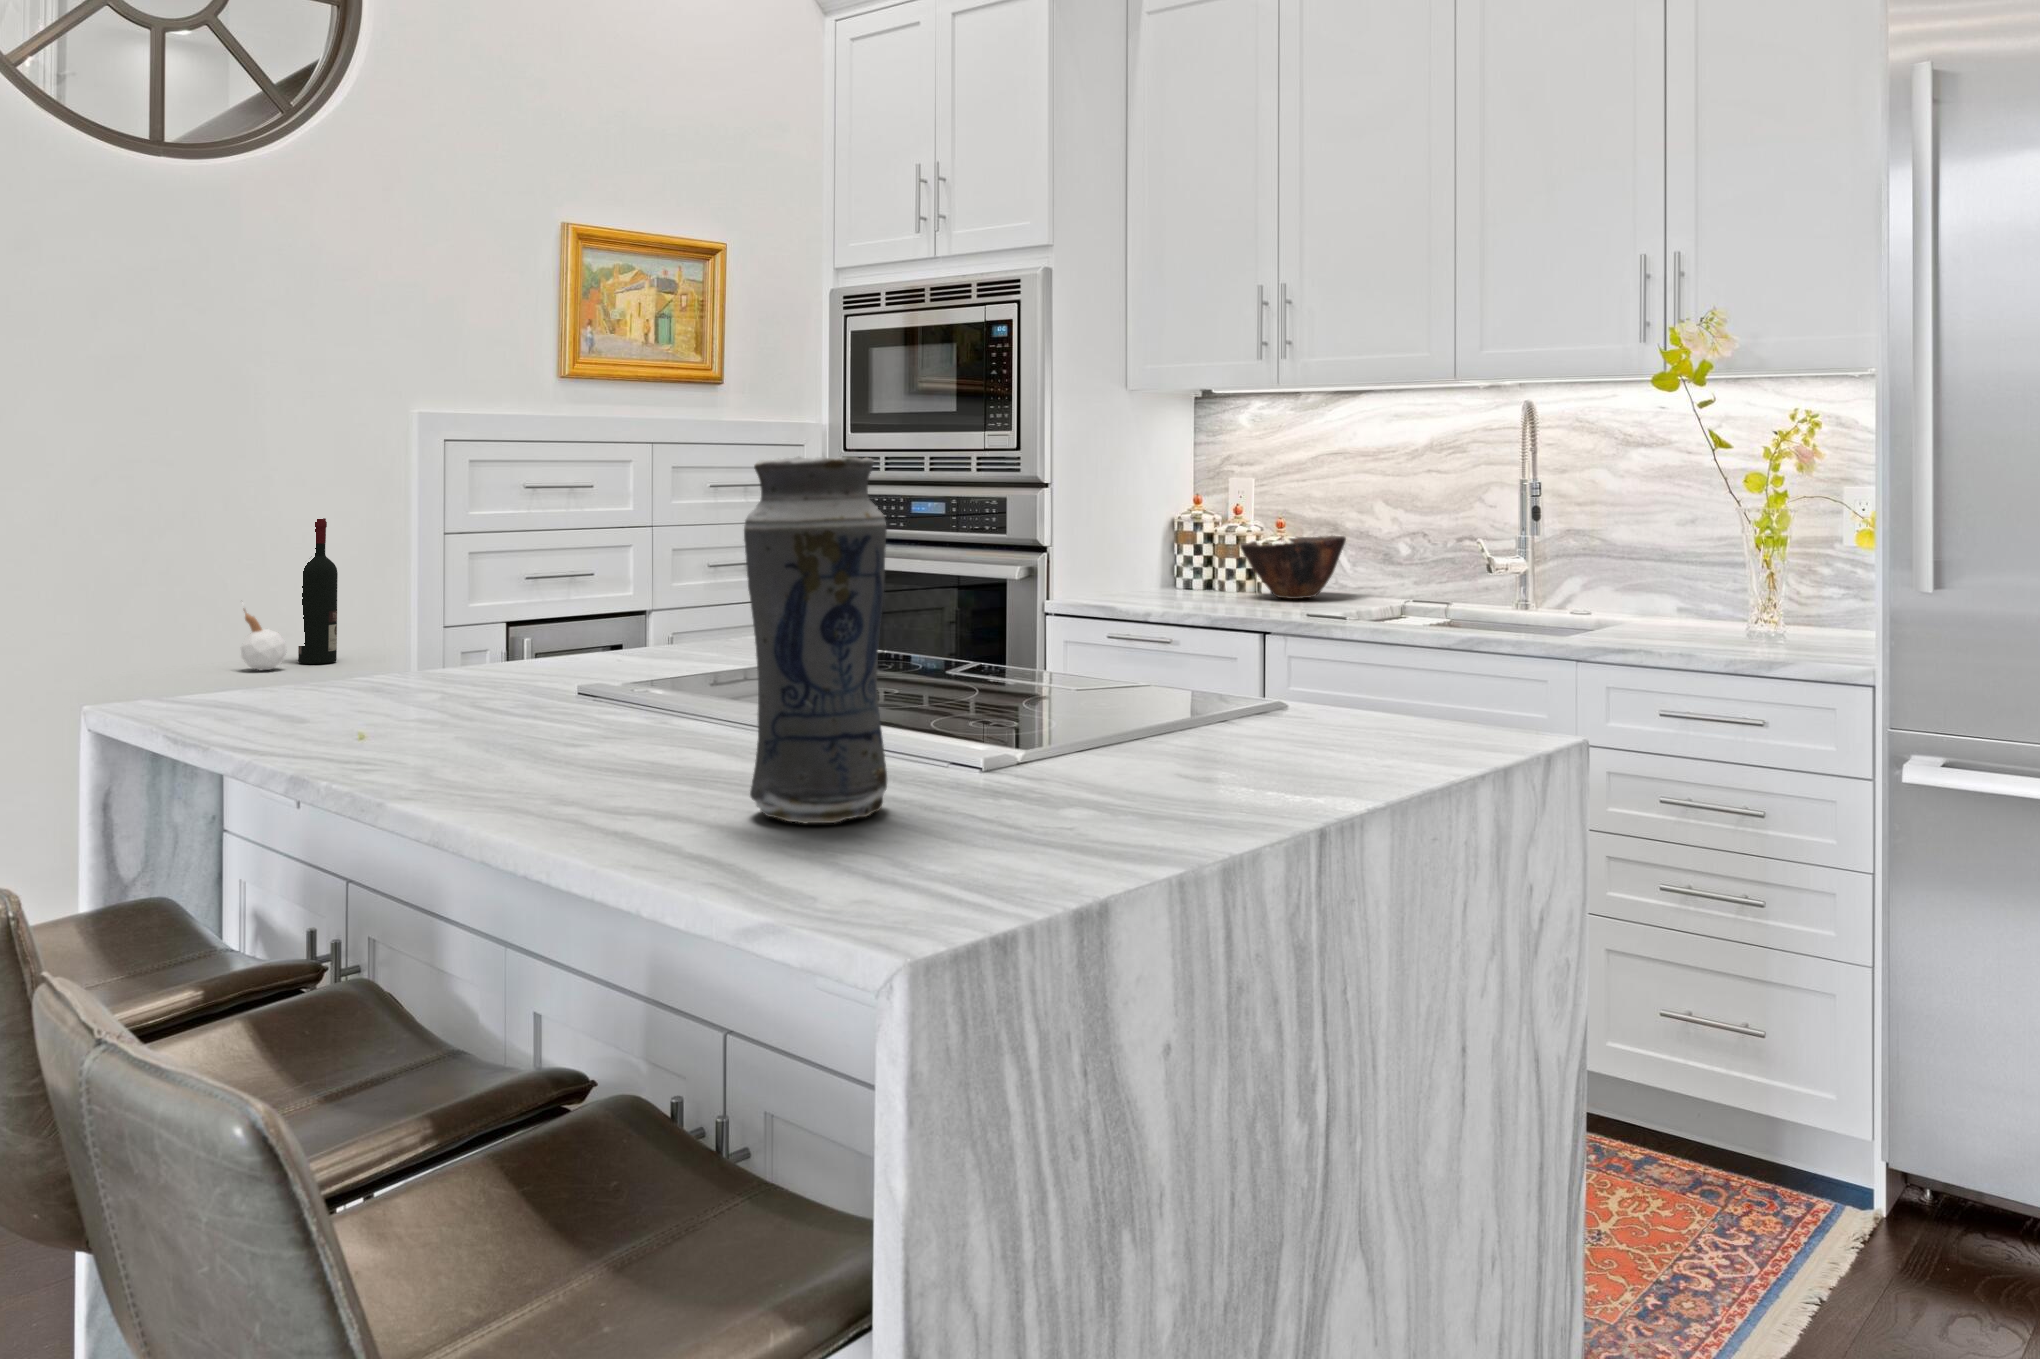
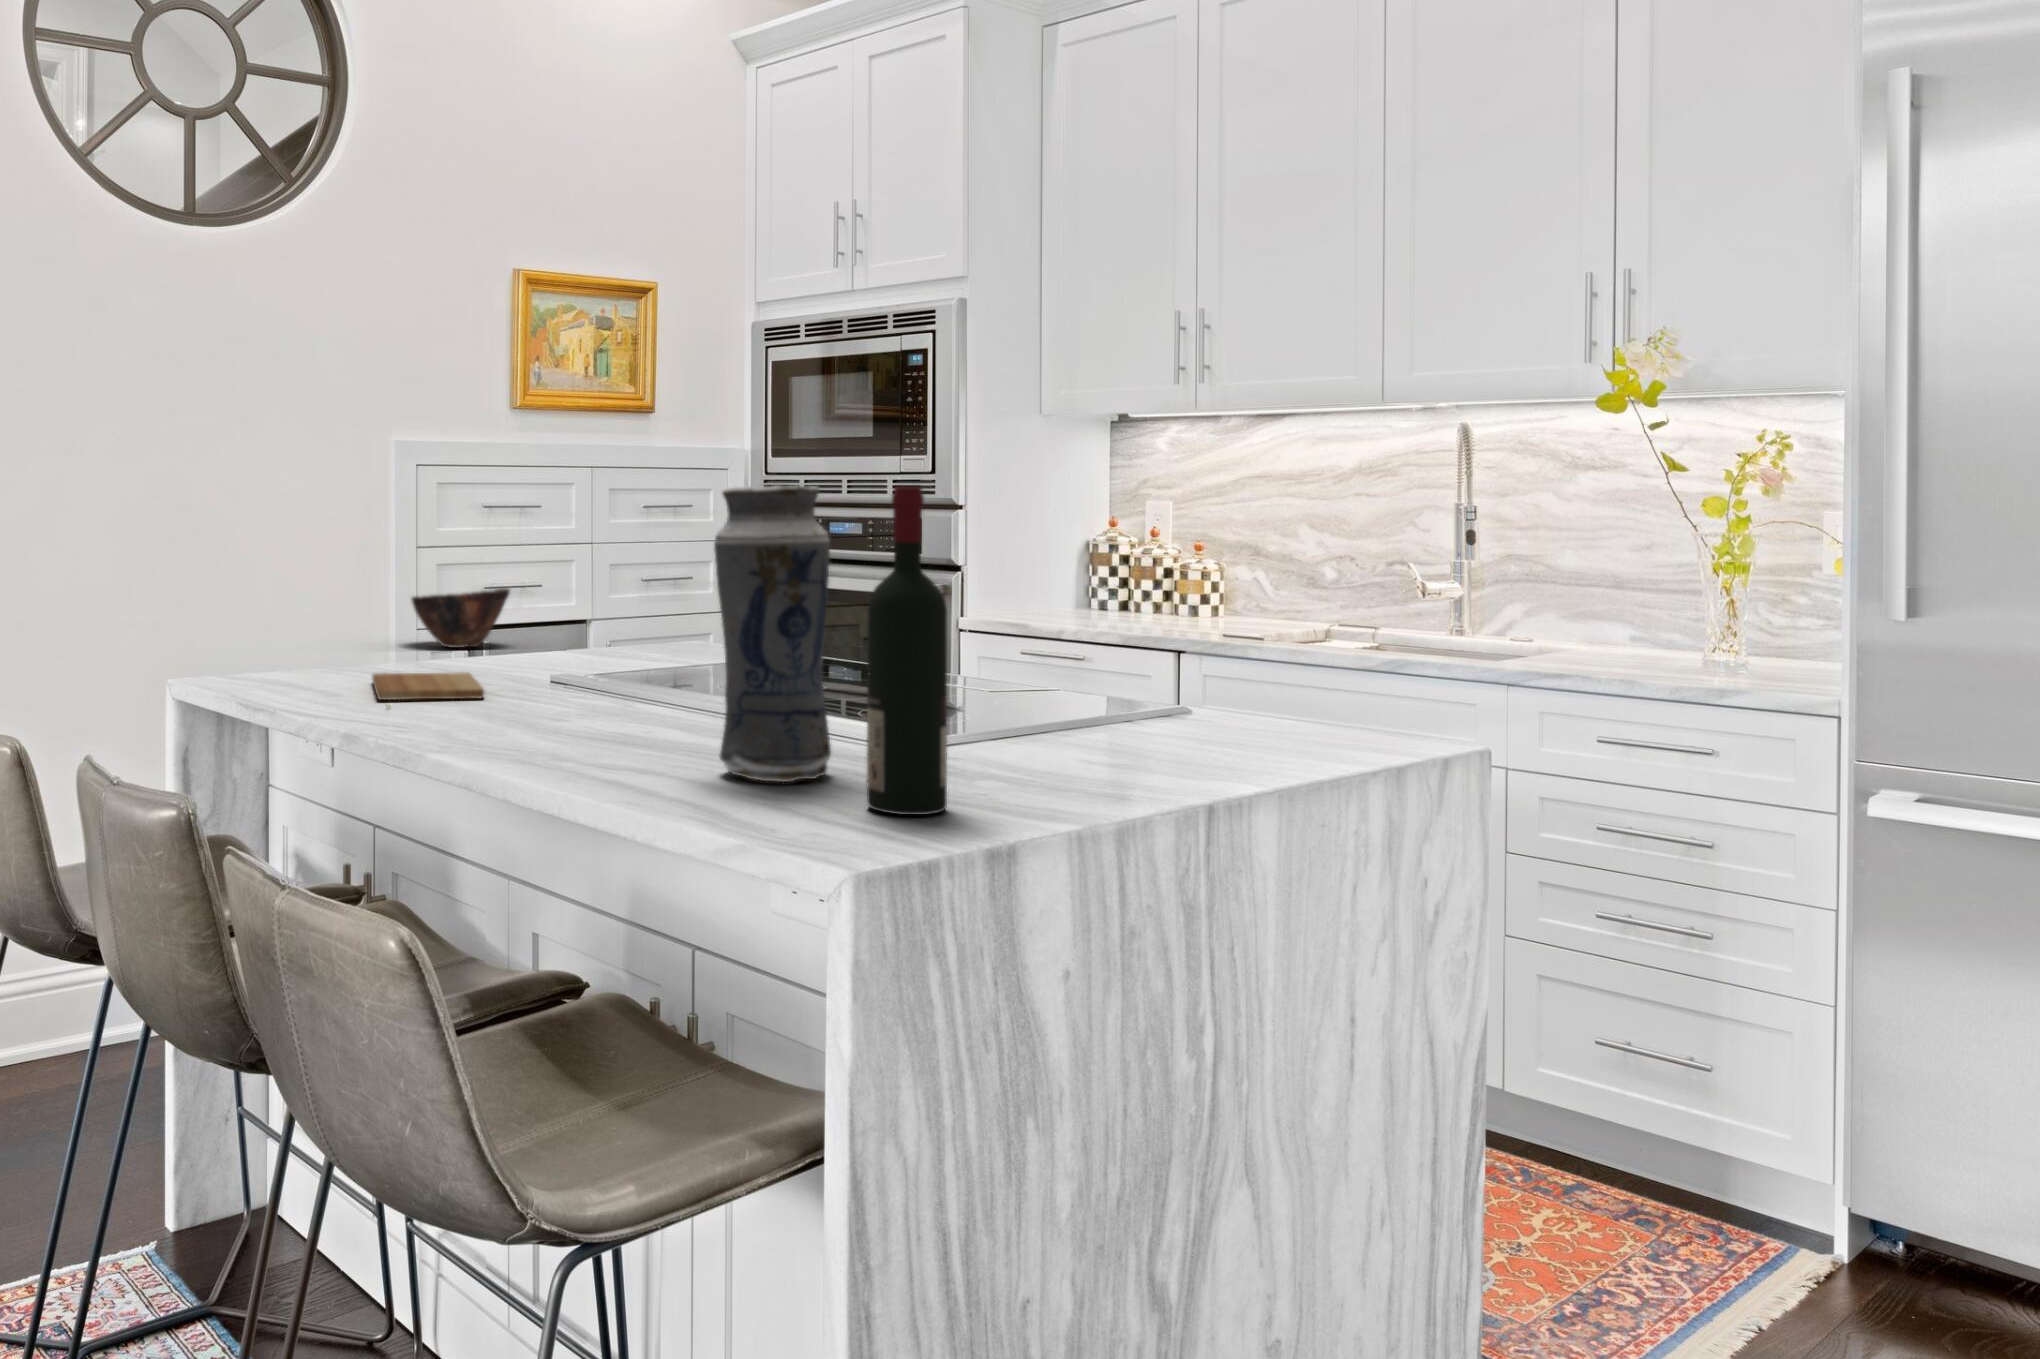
wine bottle: present [298,518,338,664] -> present [867,486,947,815]
bowl: present [1240,536,1346,599] -> present [412,588,510,648]
candle: present [241,608,287,670] -> none [259,600,295,660]
cutting board: none [339,687,479,727] -> present [372,672,484,700]

